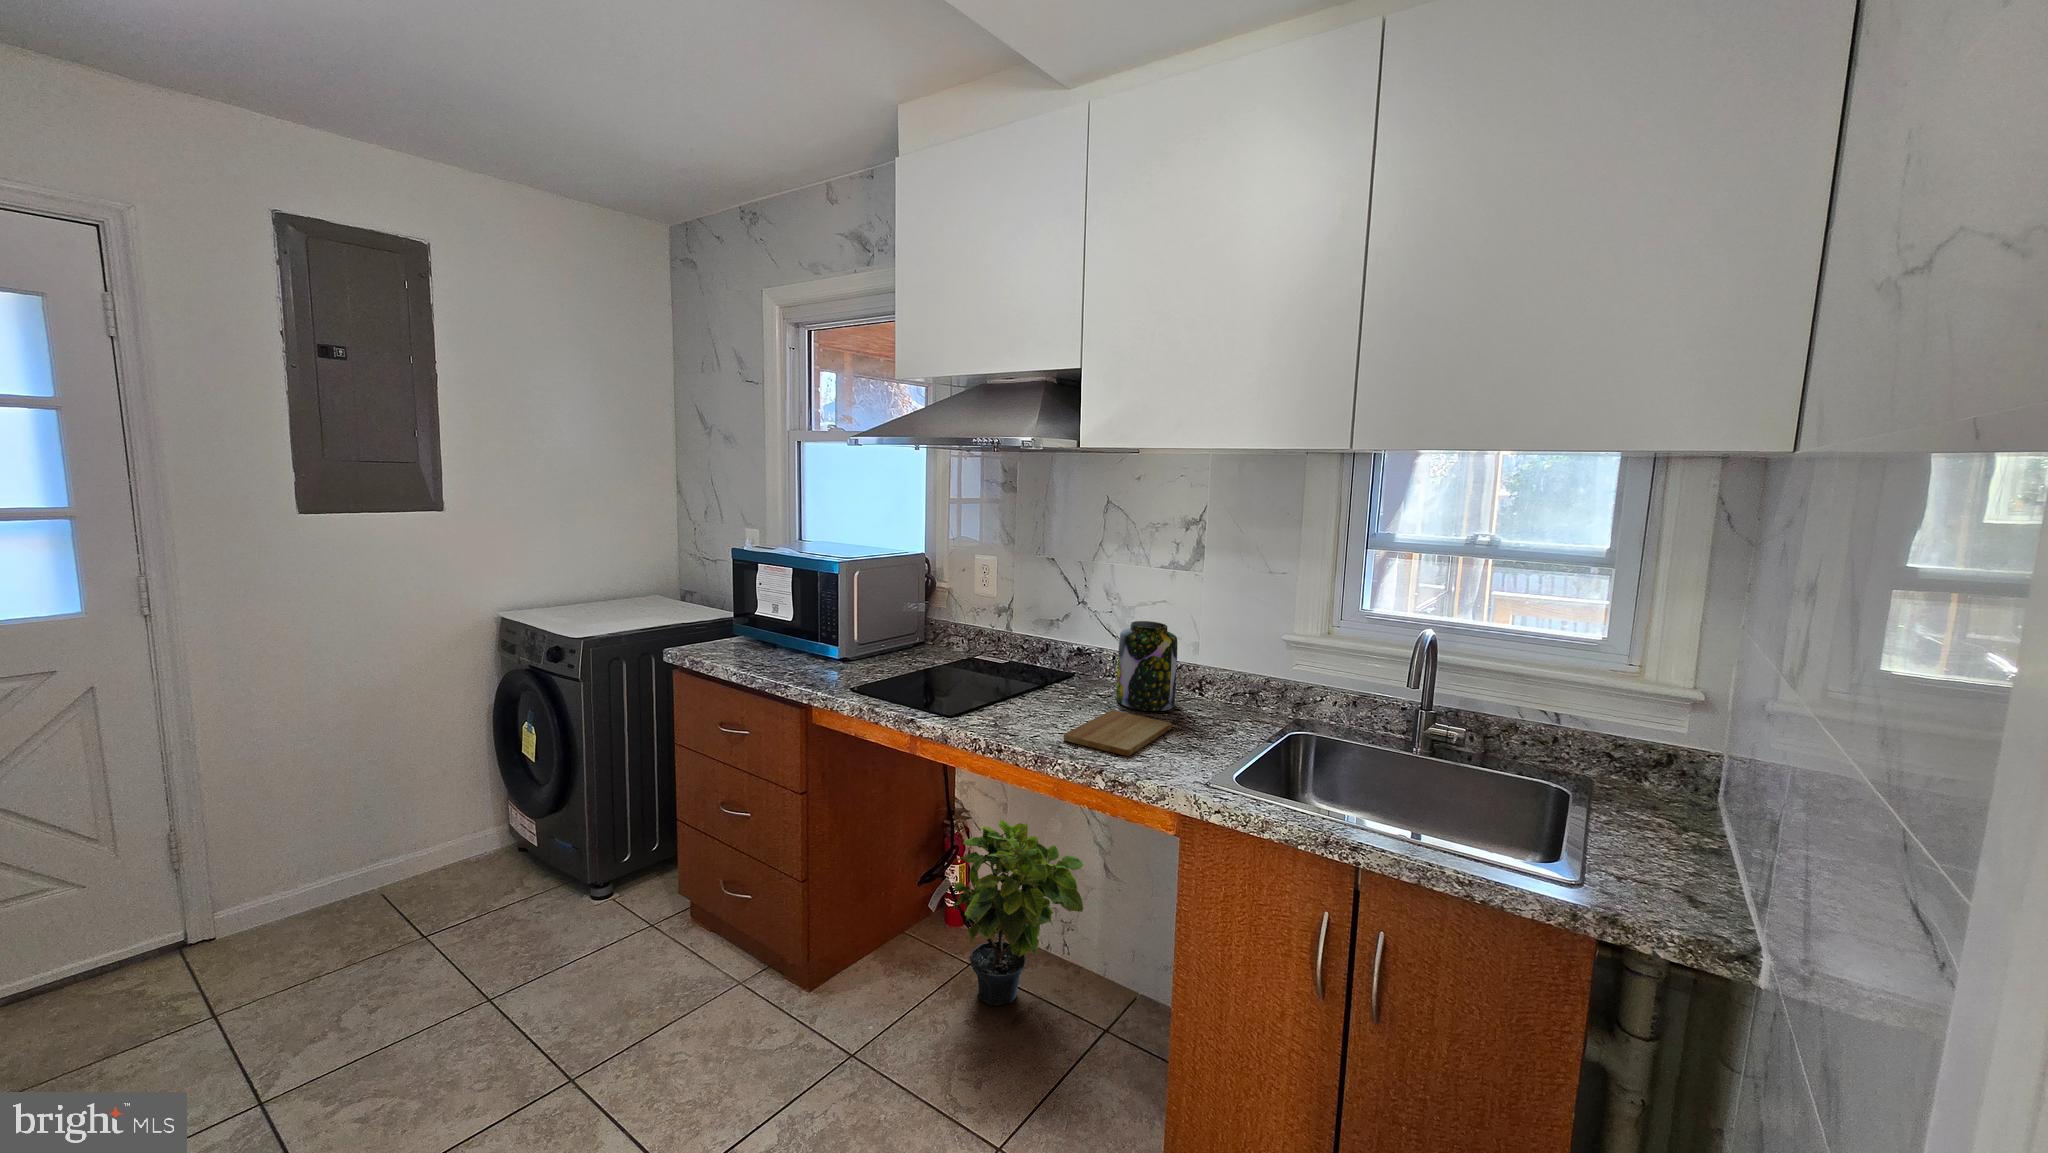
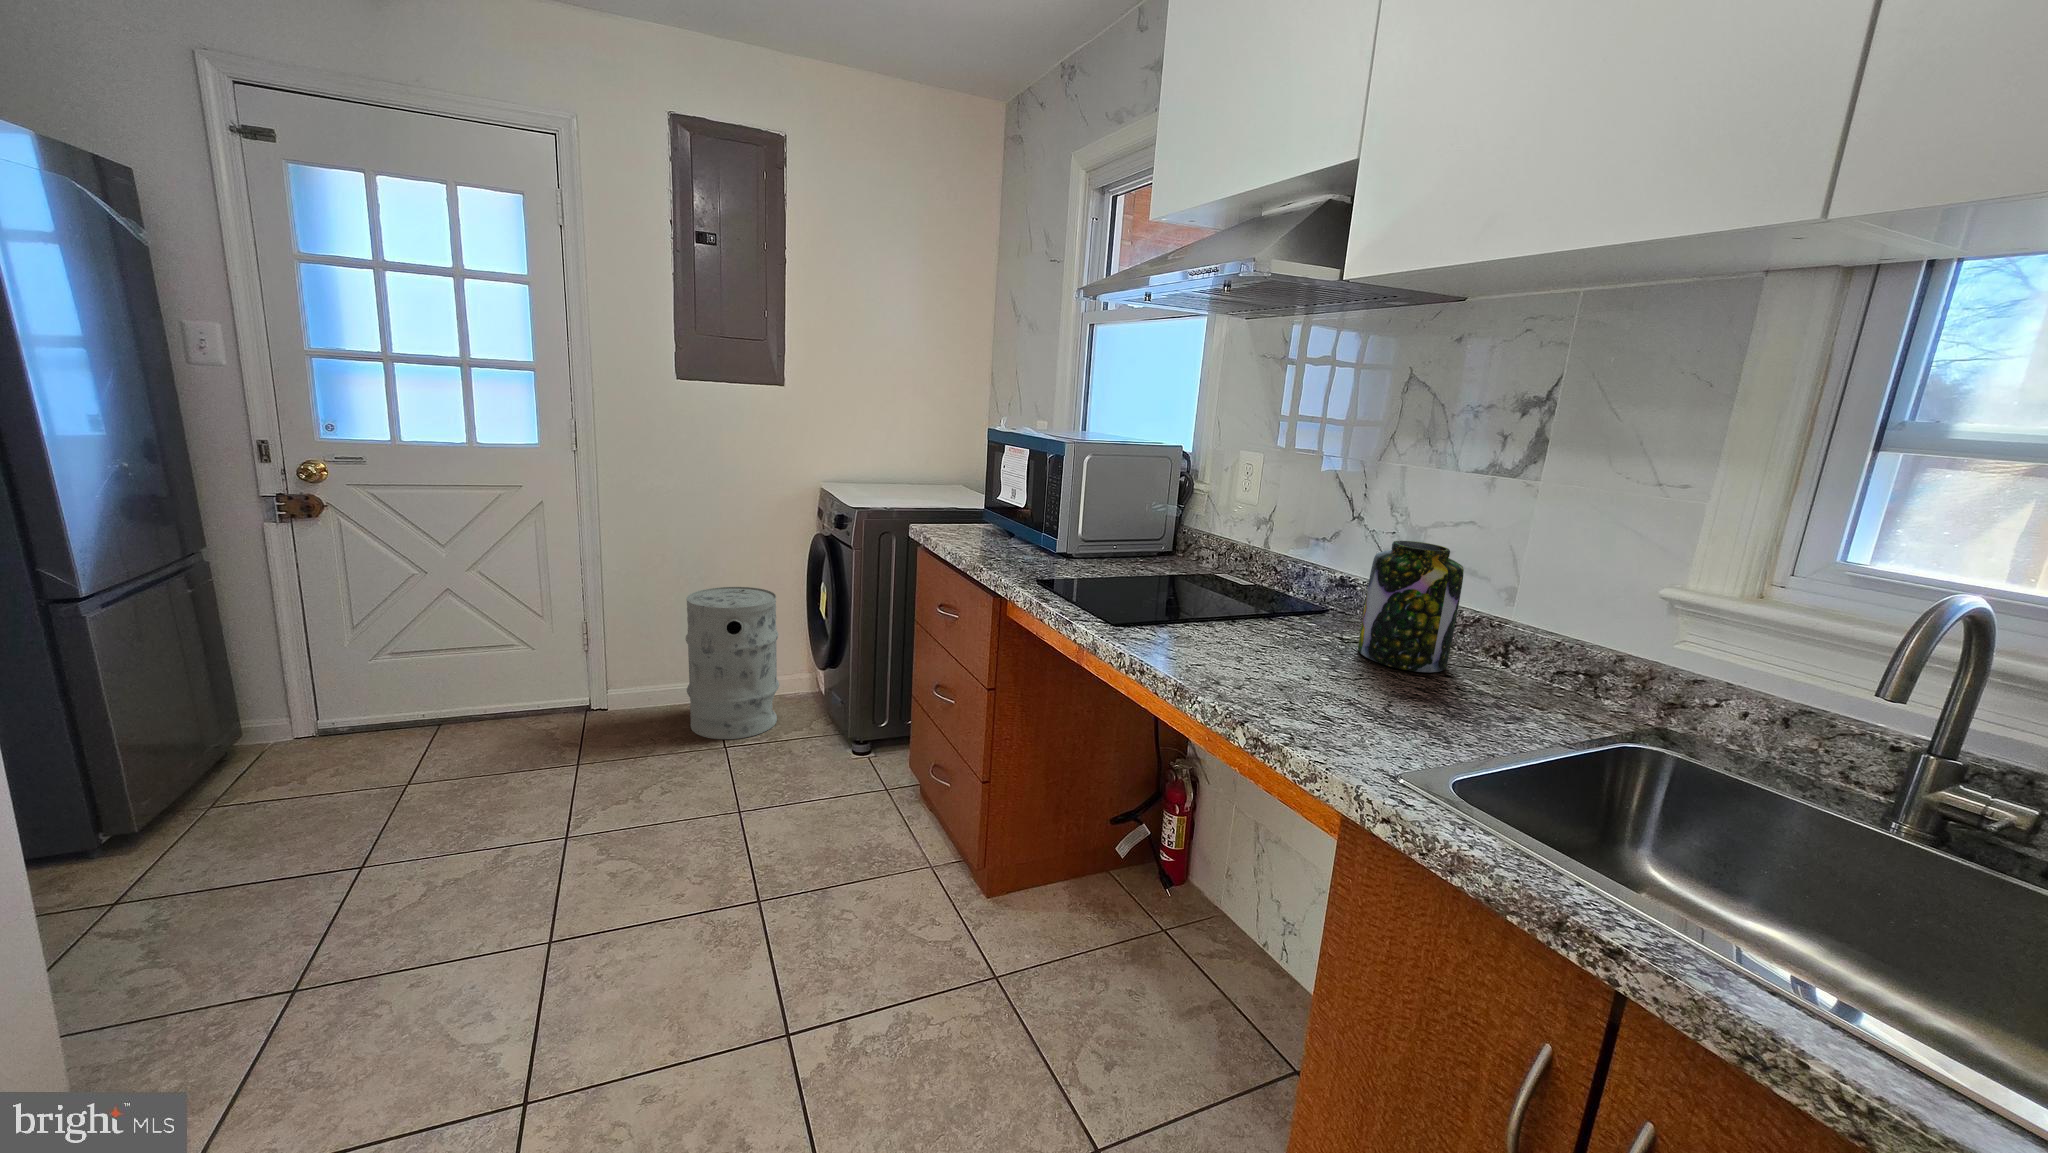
cutting board: present [1064,710,1172,756] -> none [1229,655,1411,712]
trash can: none [331,742,469,937] -> present [686,587,779,739]
potted plant: present [953,819,1084,1006] -> none [1136,774,1306,991]

